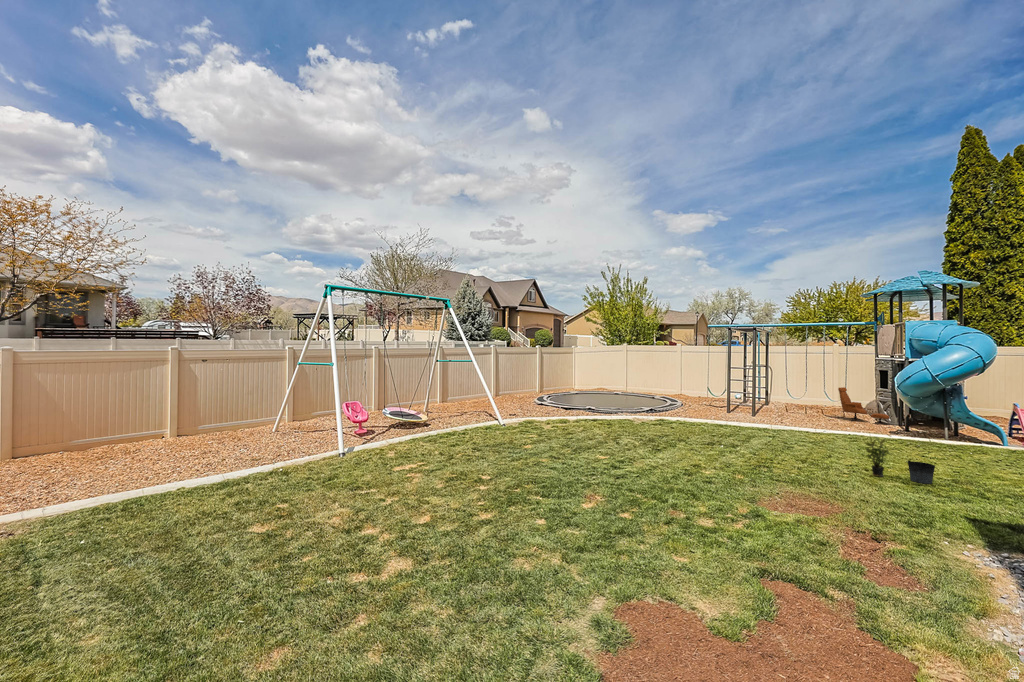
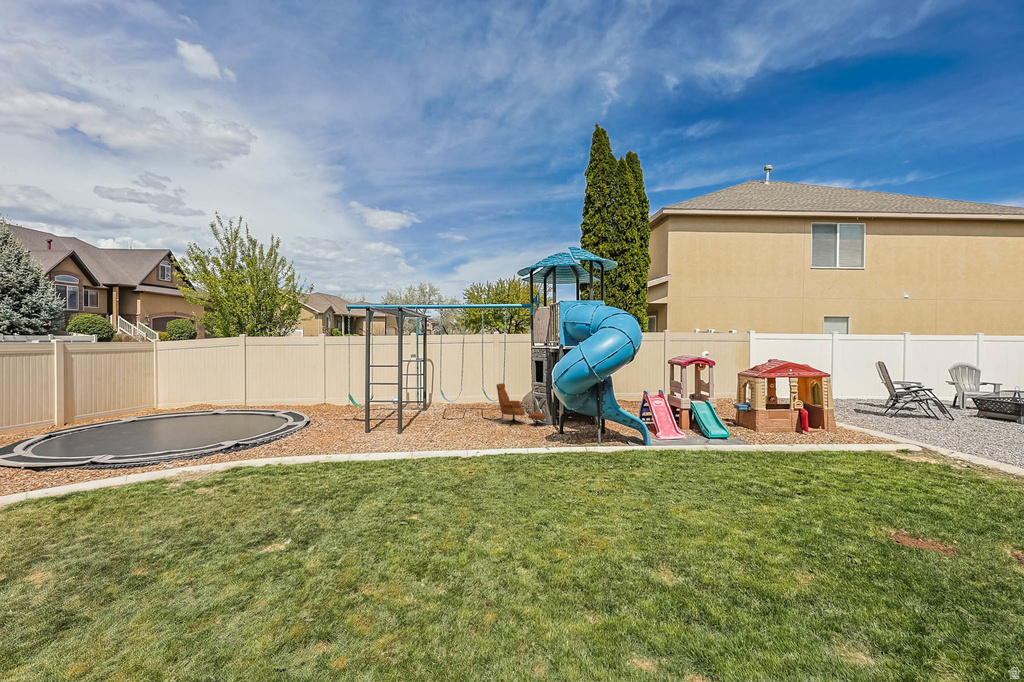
potted plant: present [865,438,889,477] -> none [508,520,552,614]
bucket: present [906,460,935,484] -> none [578,558,626,616]

